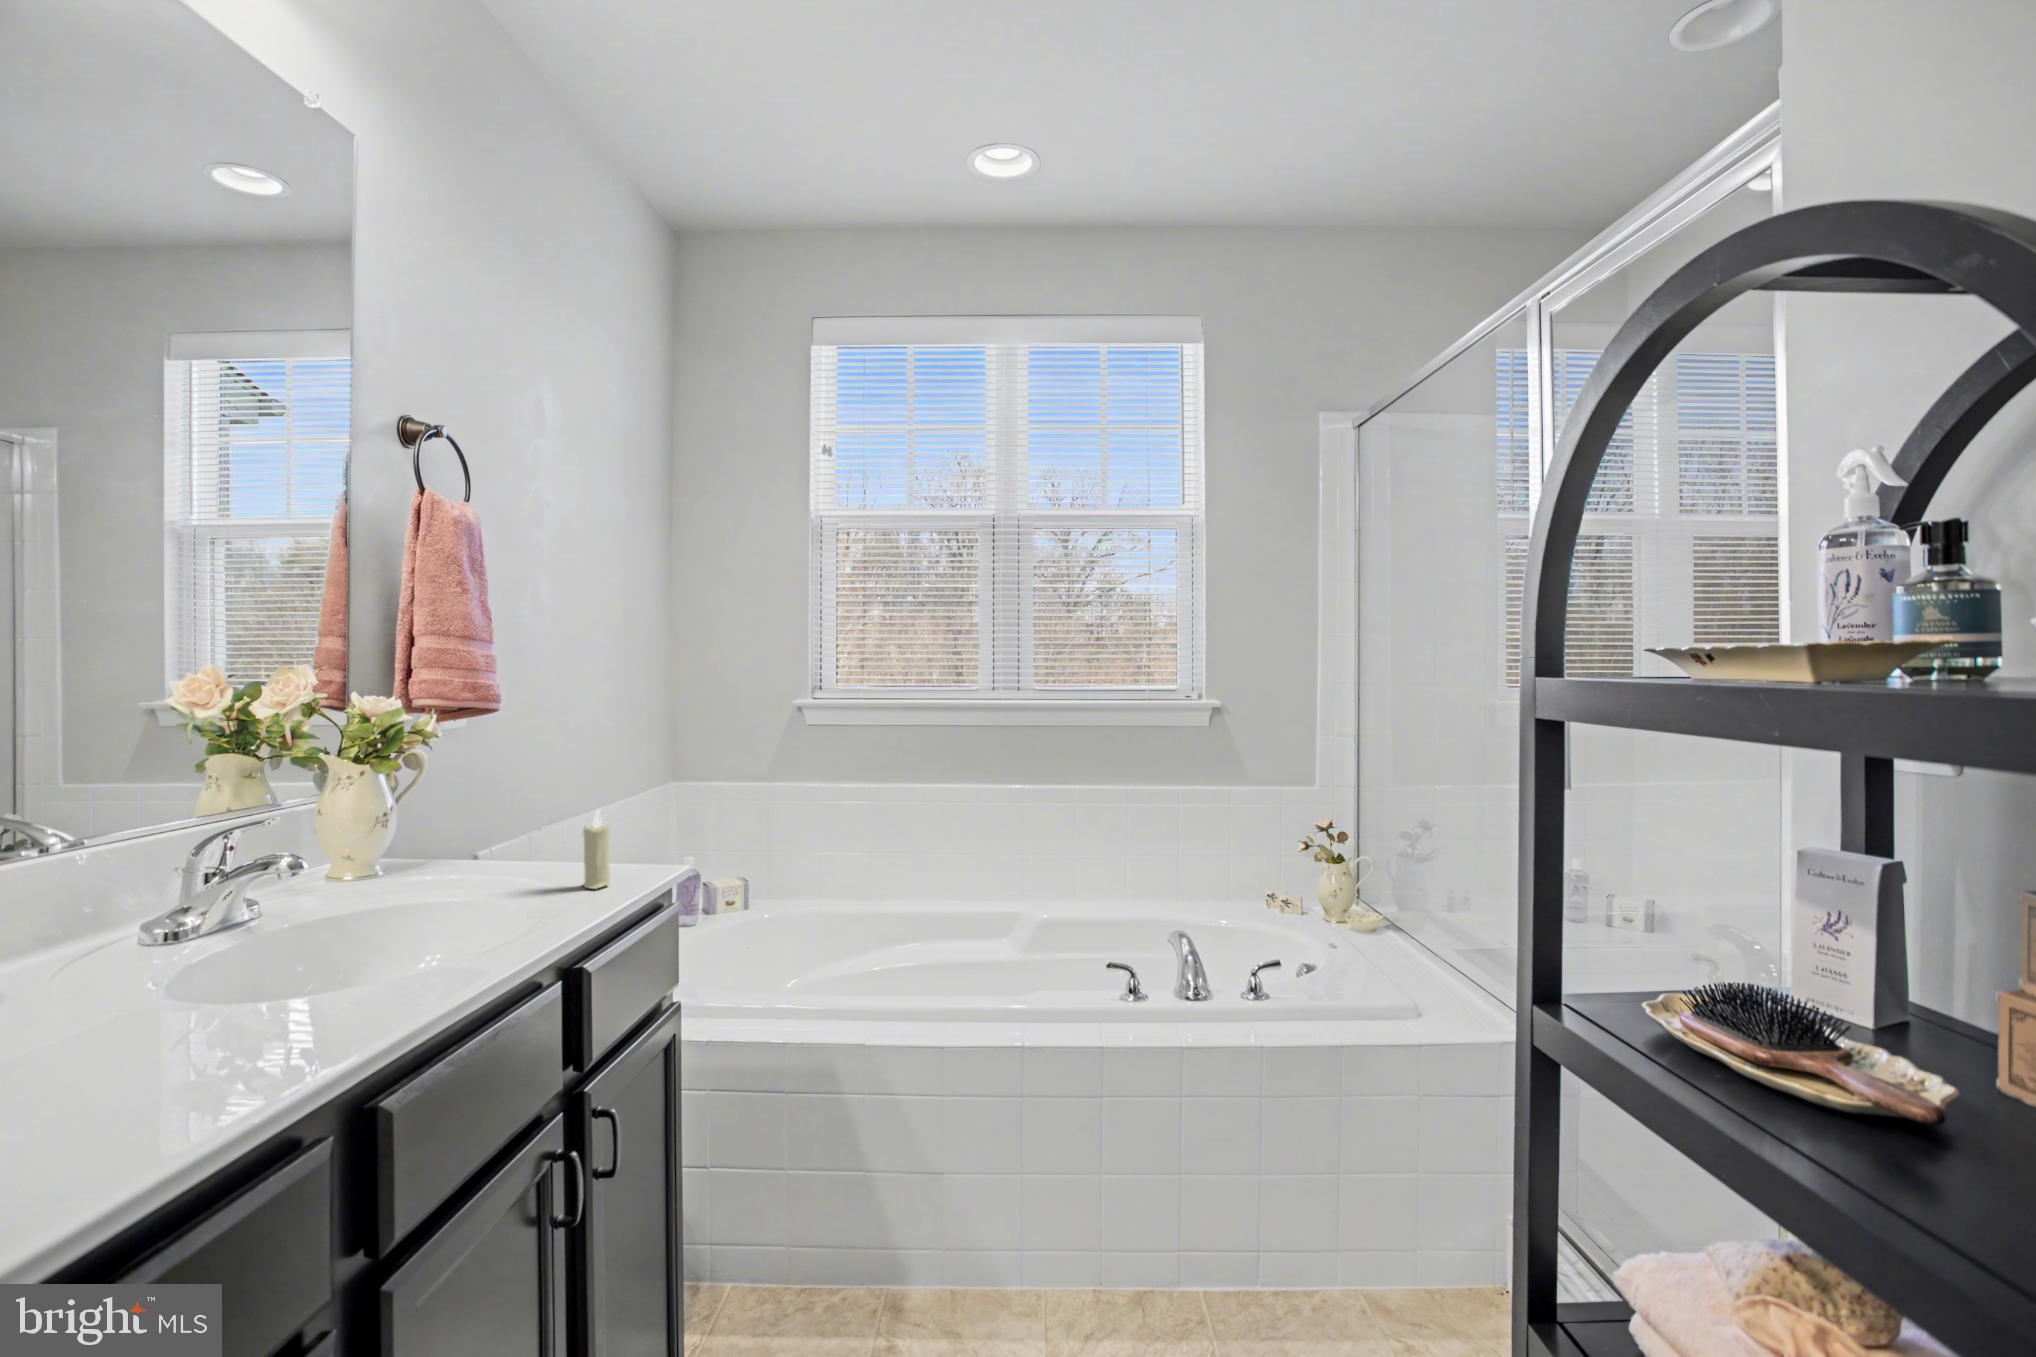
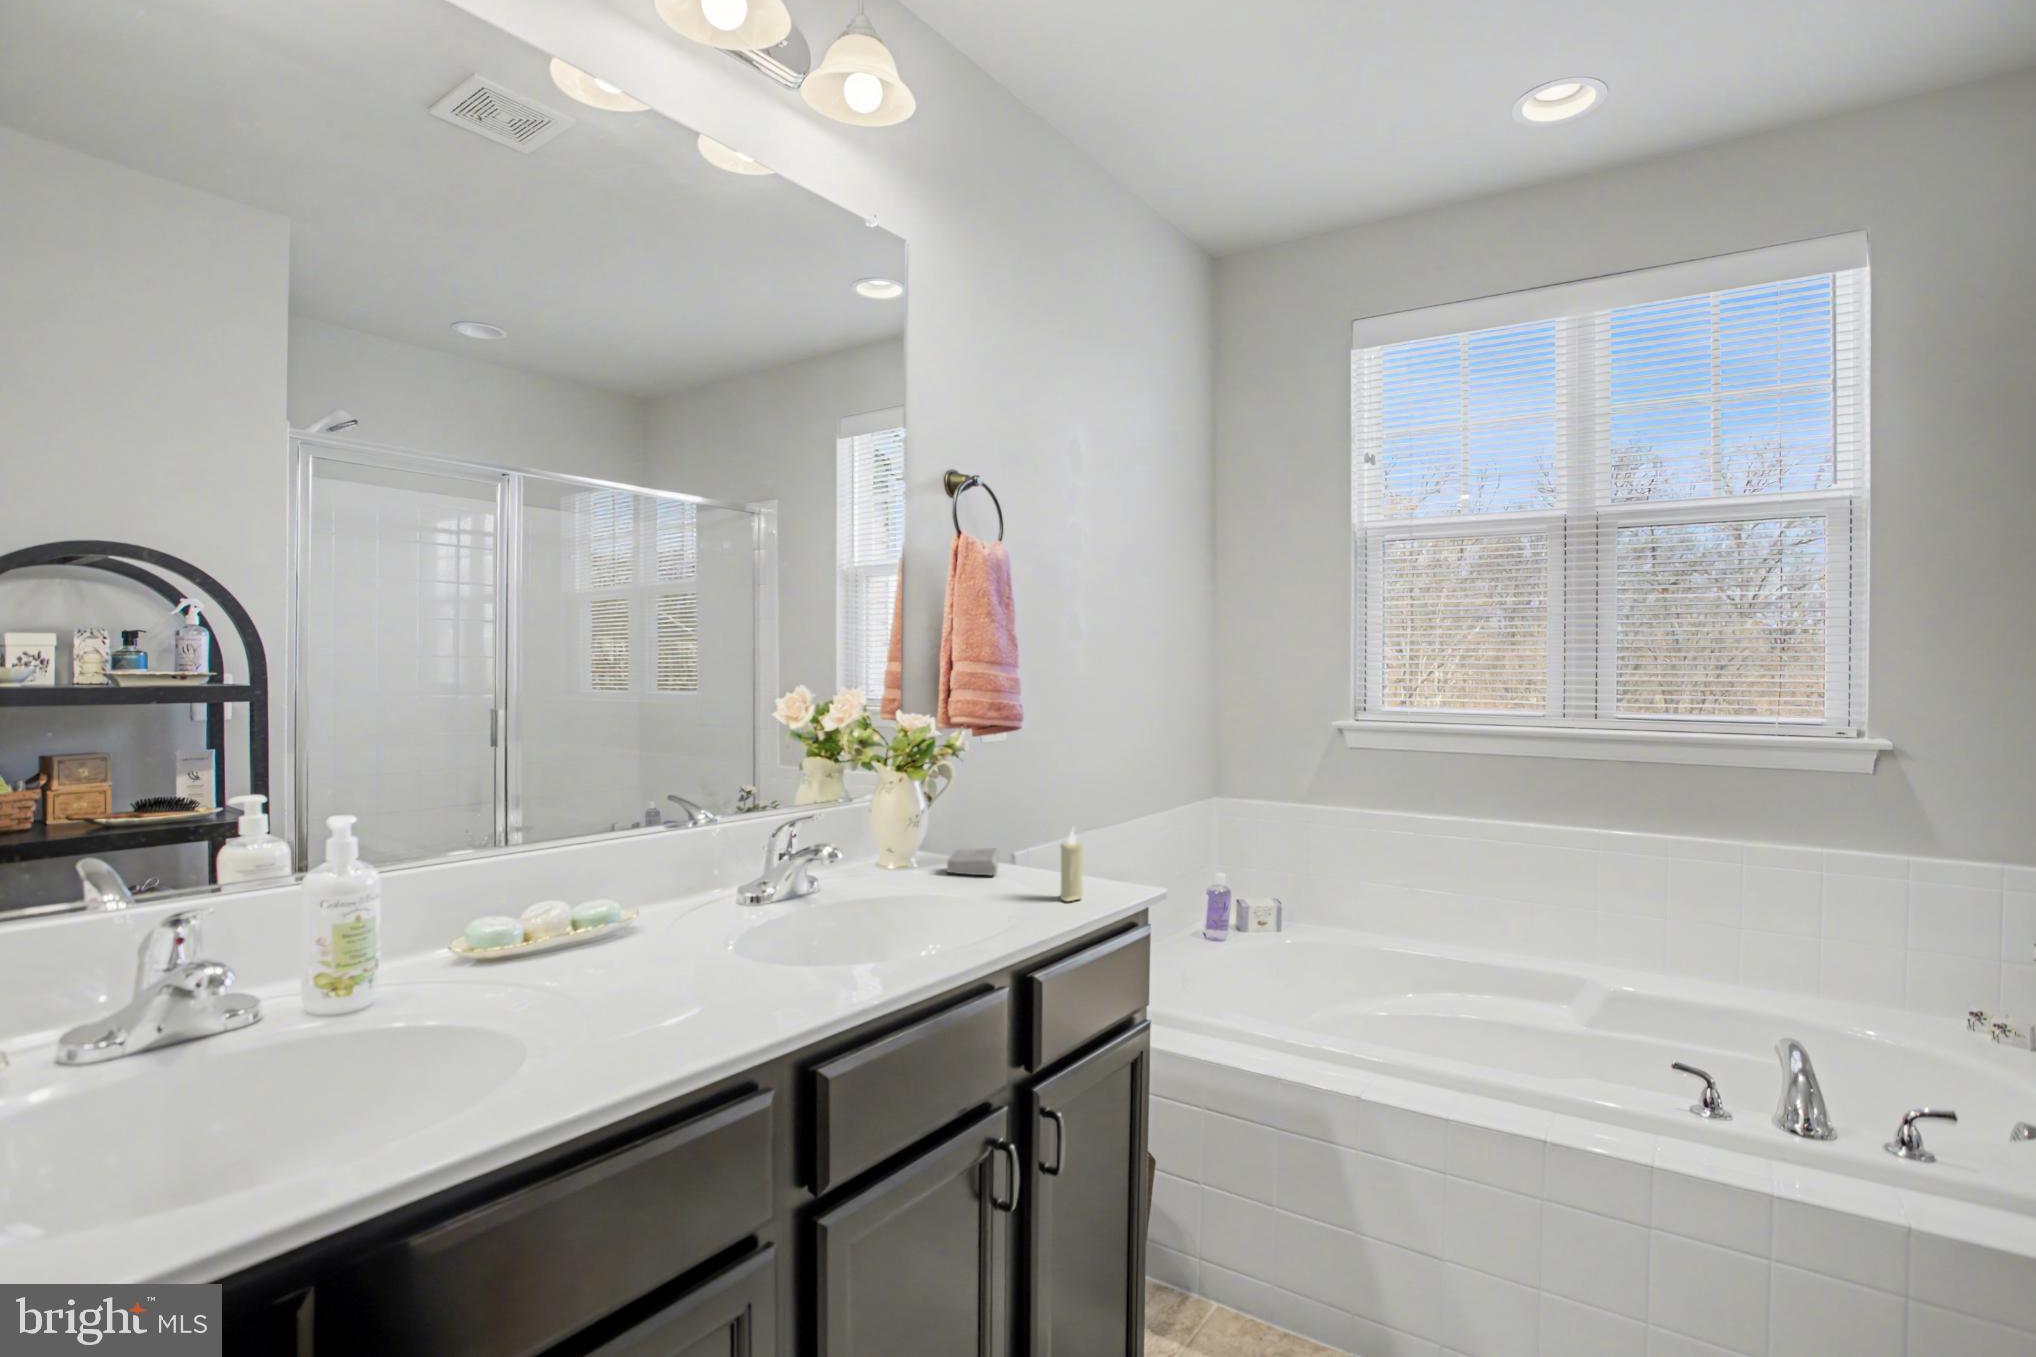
soap bar: none [427,844,494,877] -> present [947,848,999,875]

